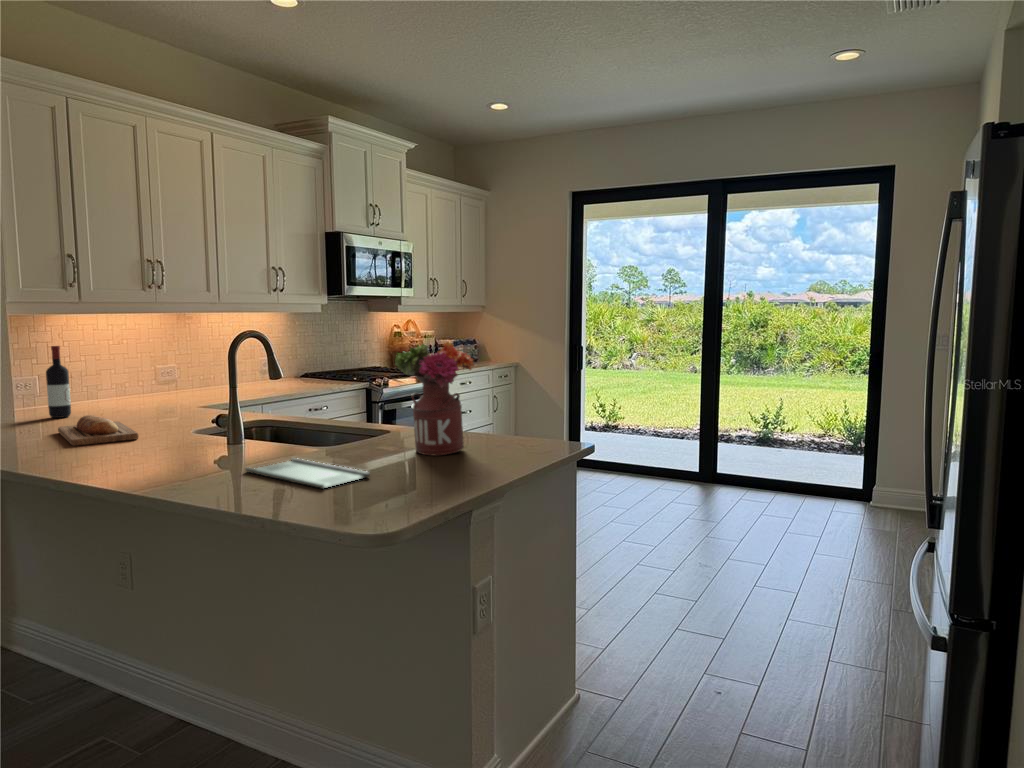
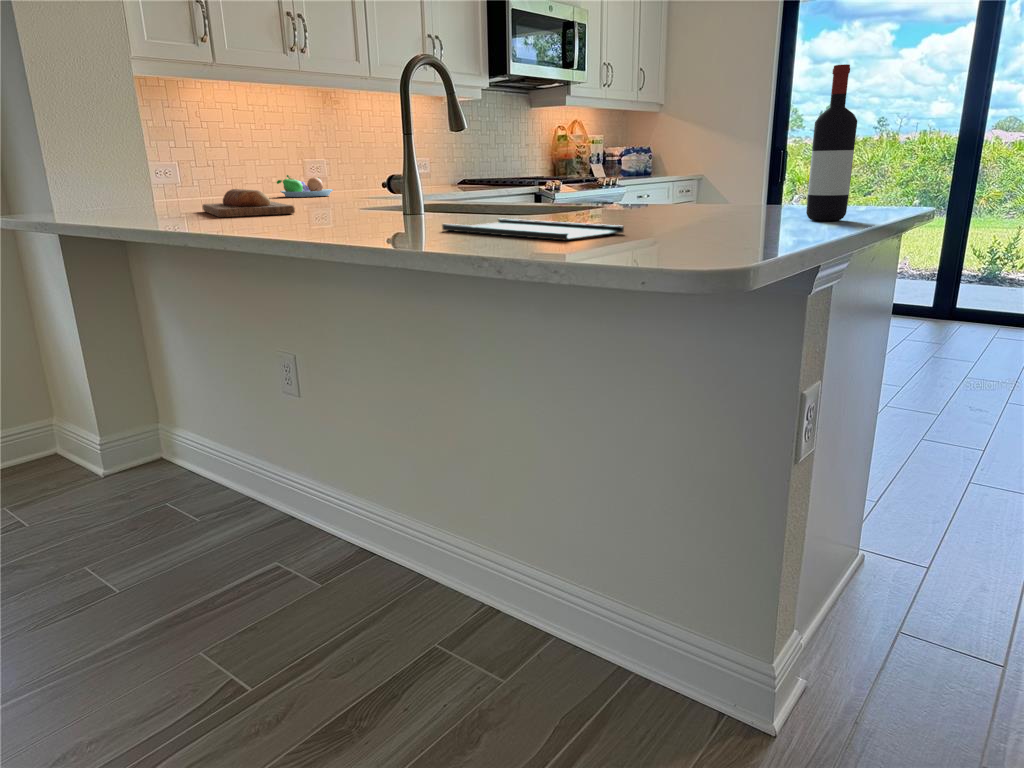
flower arrangement: present [395,342,474,456] -> none [637,46,759,220]
wine bottle: present [46,346,71,418] -> present [806,64,857,221]
fruit bowl: none [130,381,183,401] -> present [277,175,333,197]

